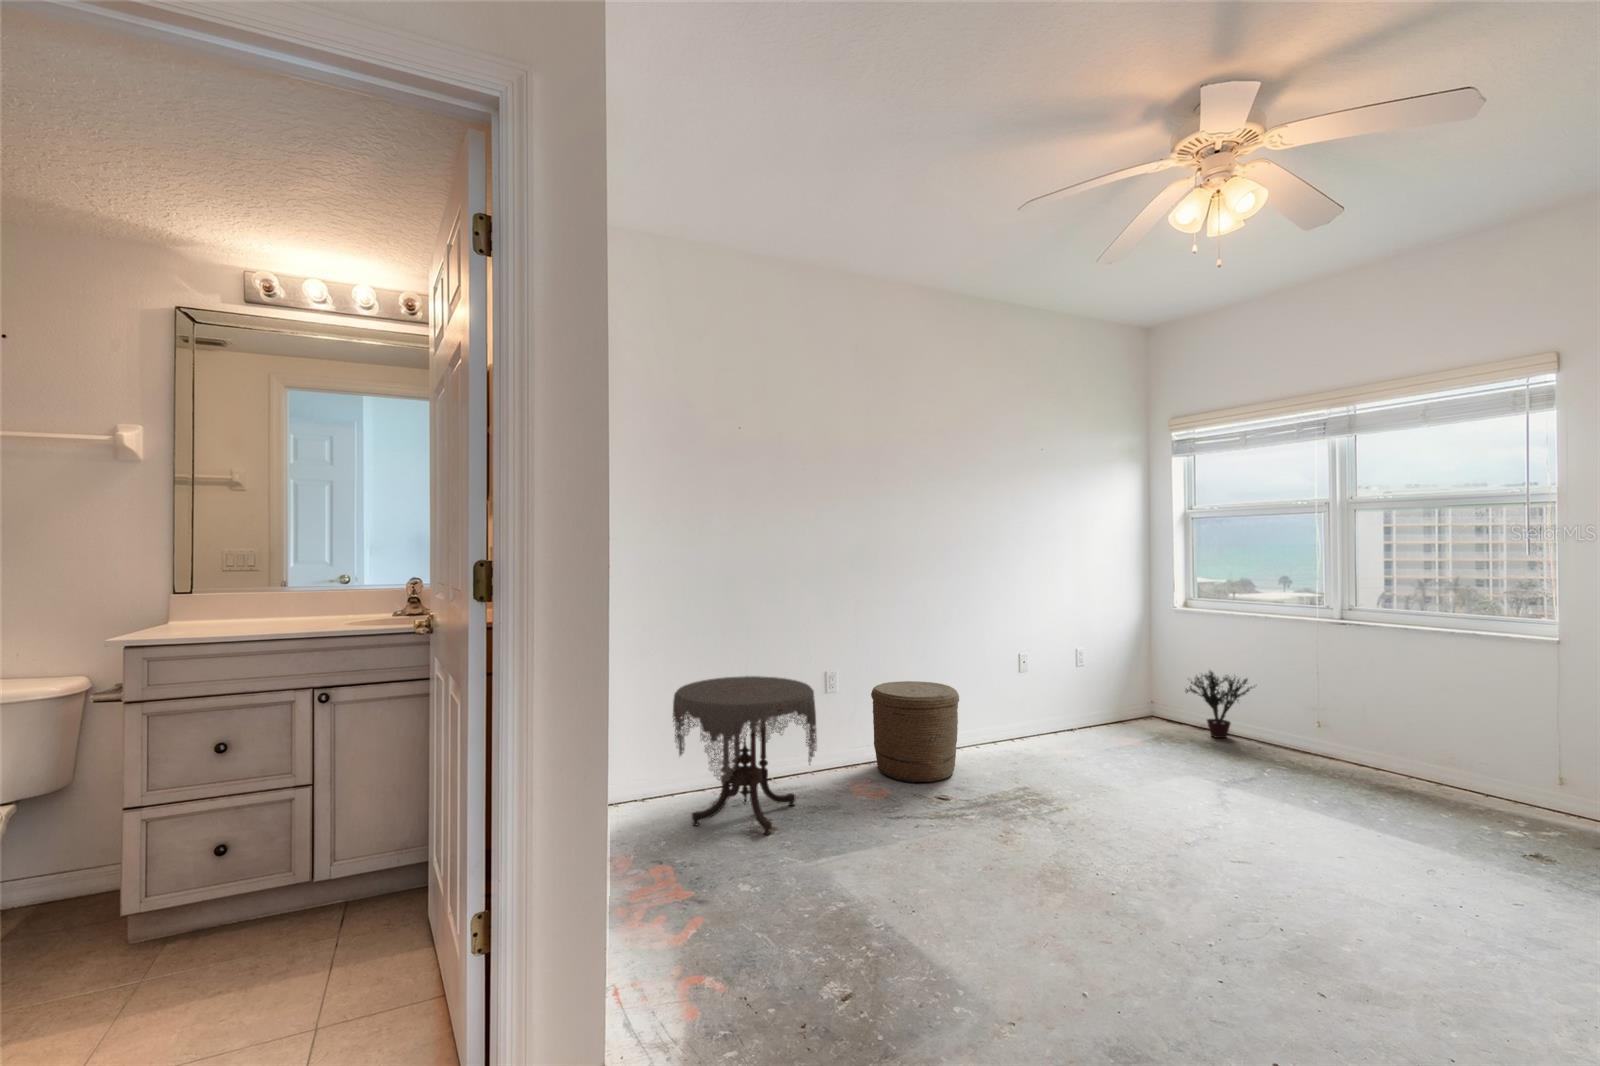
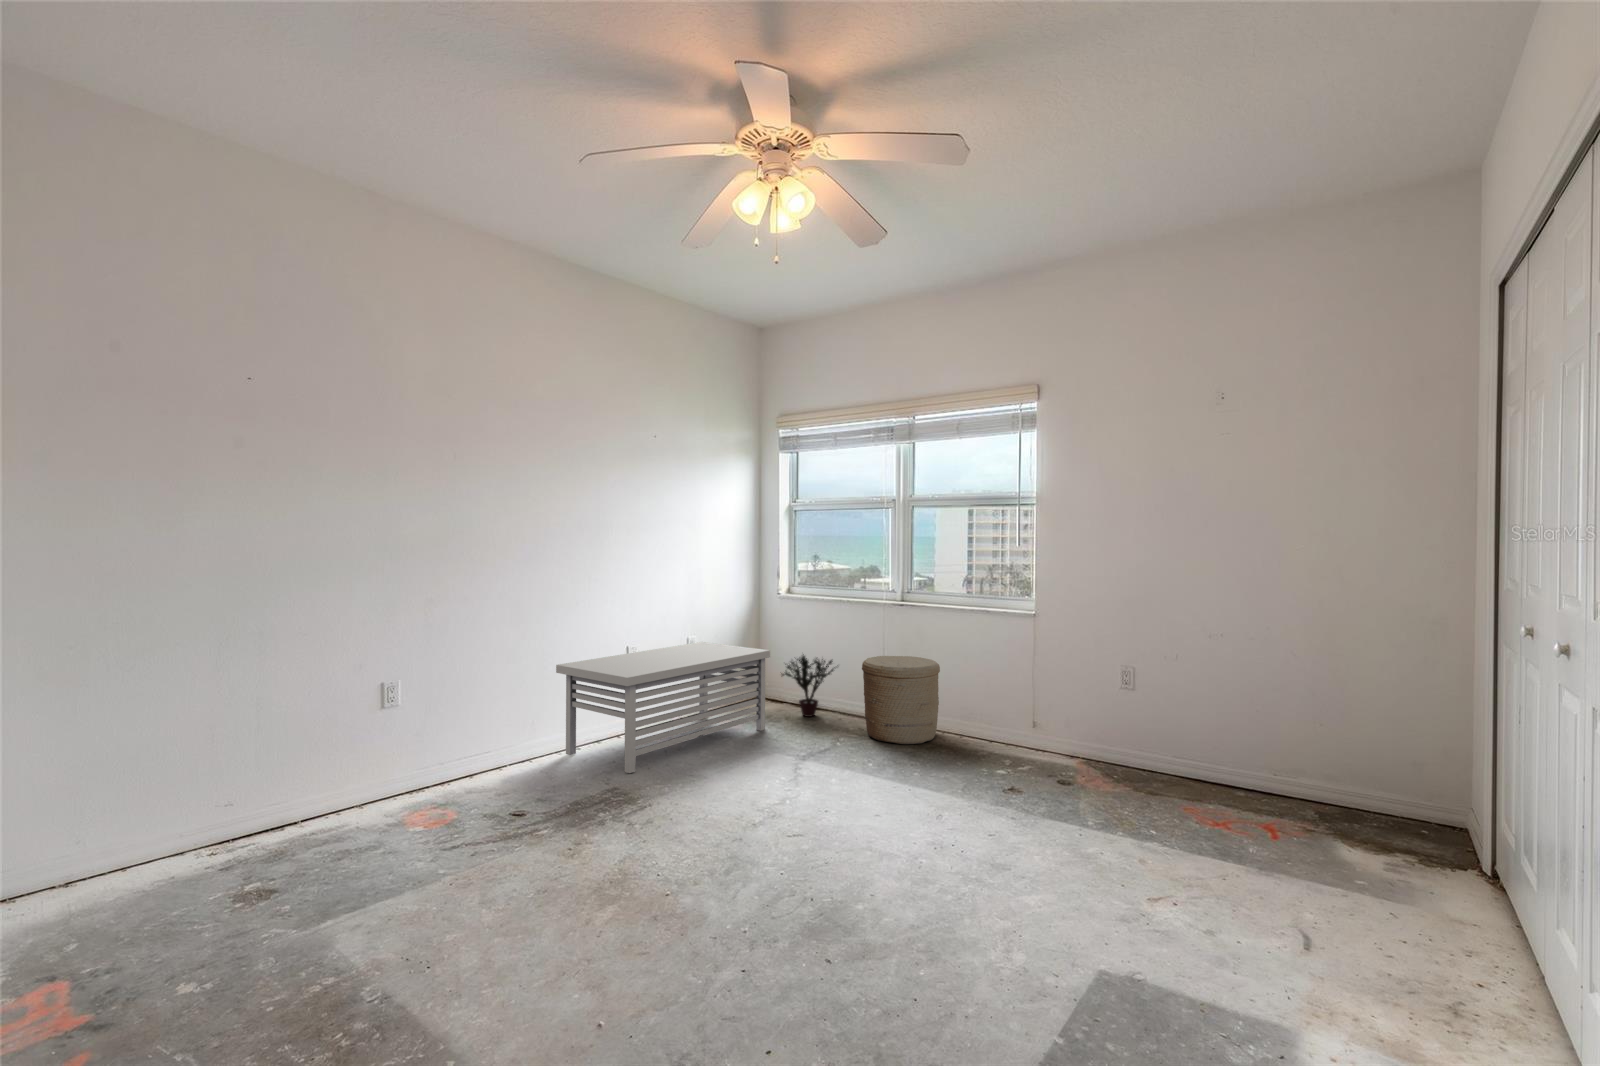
storage bench: none [961,651,1175,774] -> present [556,642,770,773]
side table: present [673,676,817,835] -> none [113,696,347,907]
woven basket: present [871,681,959,783] -> present [862,656,940,744]

